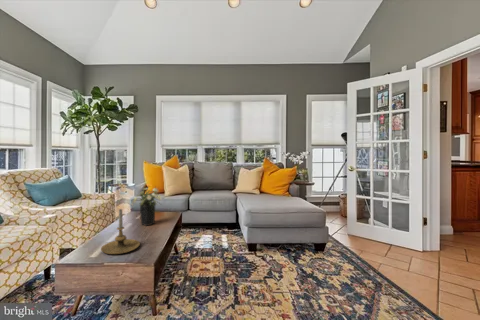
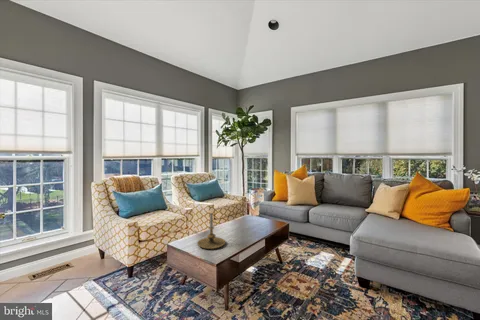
flower arrangement: present [131,188,161,226] -> none [234,196,261,230]

